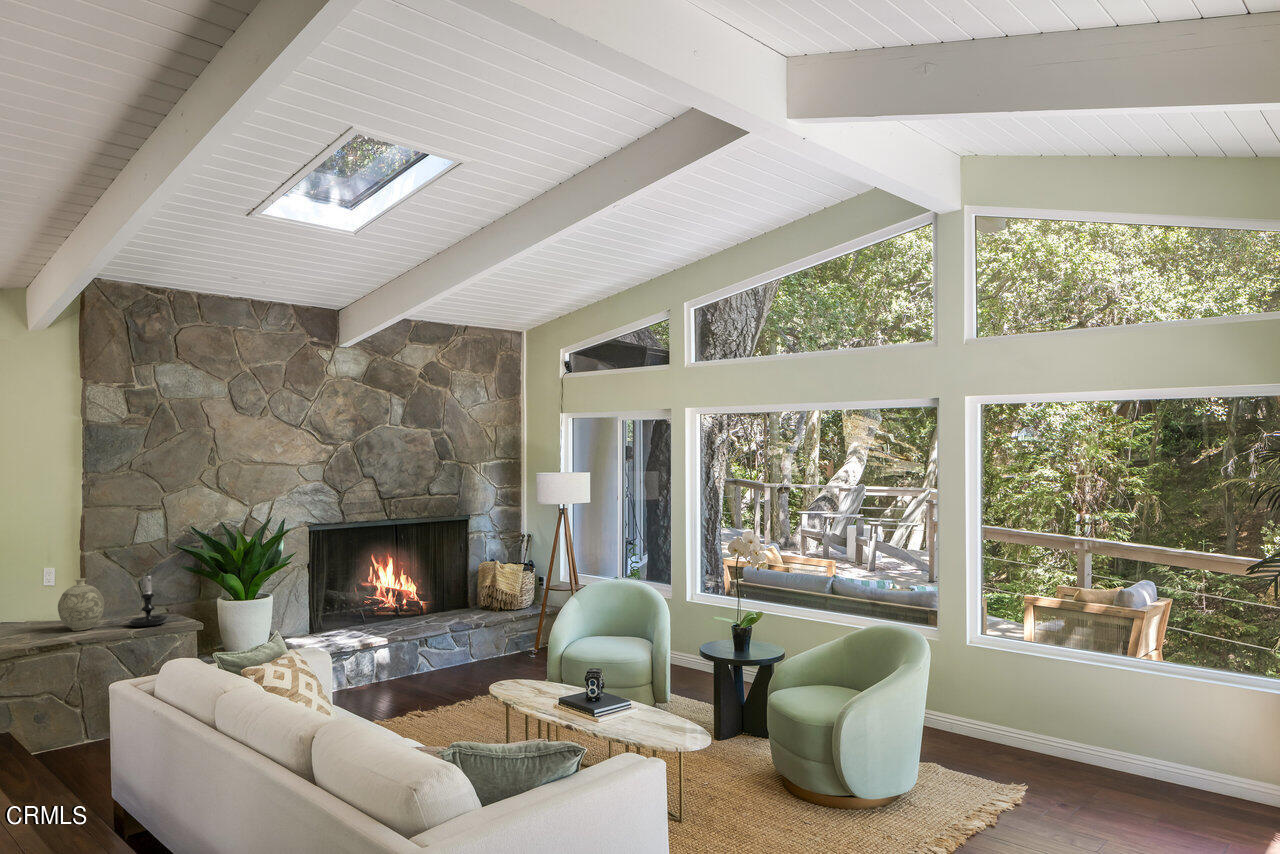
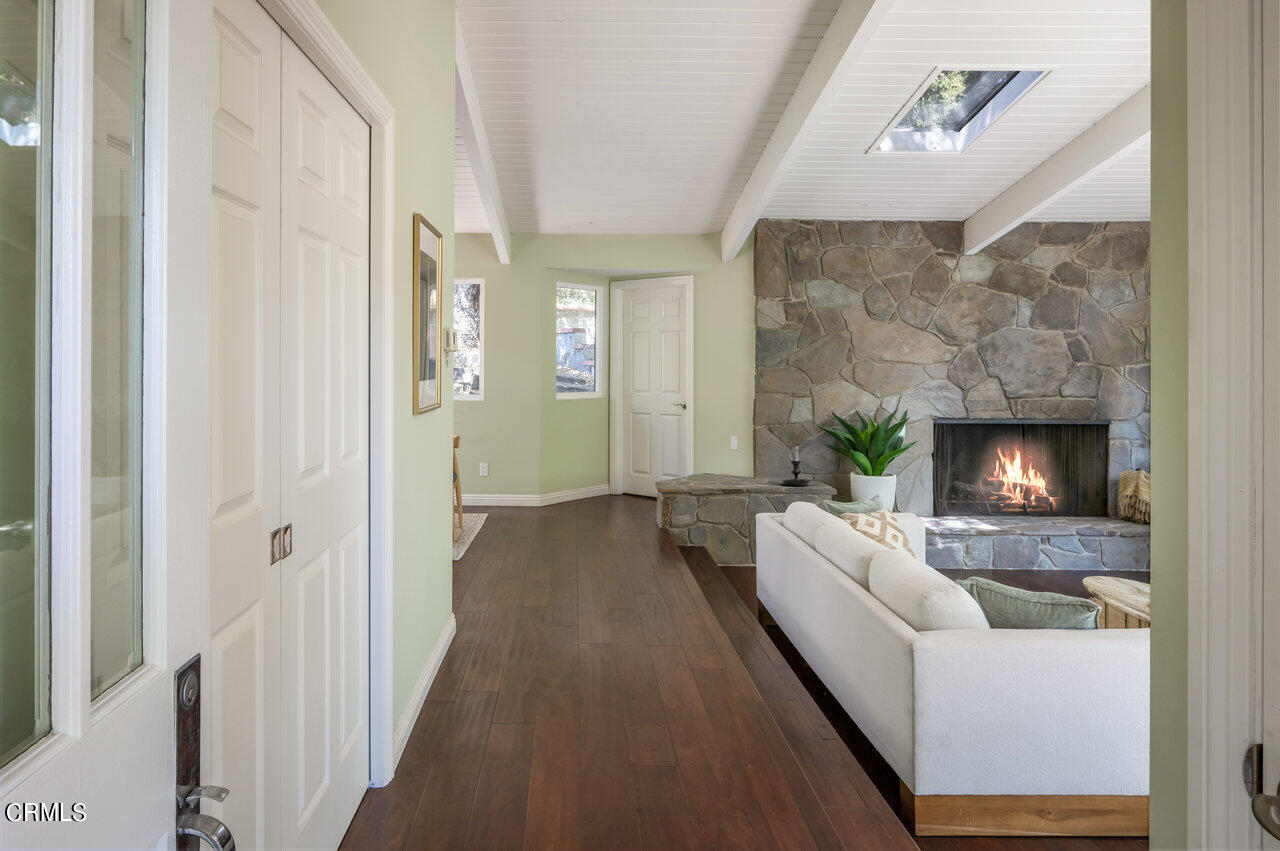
decorative vase: present [58,578,104,631] -> none [737,445,767,483]

